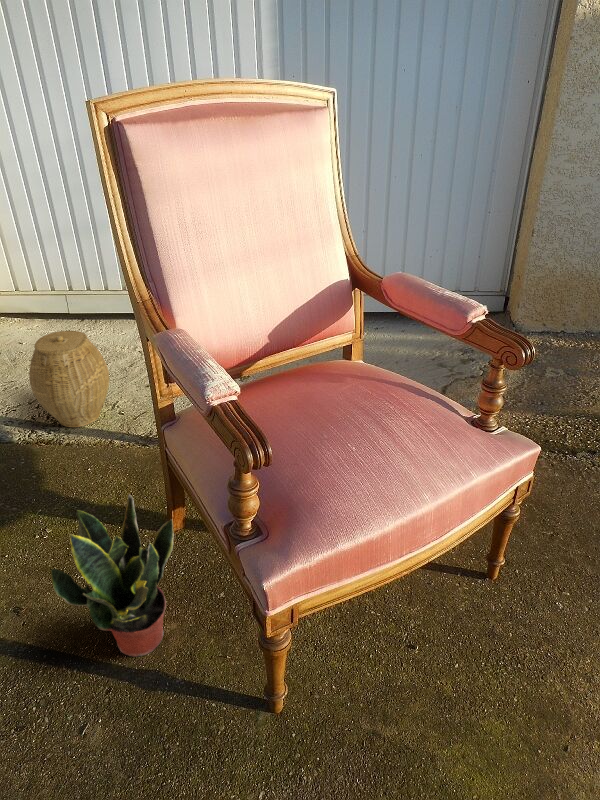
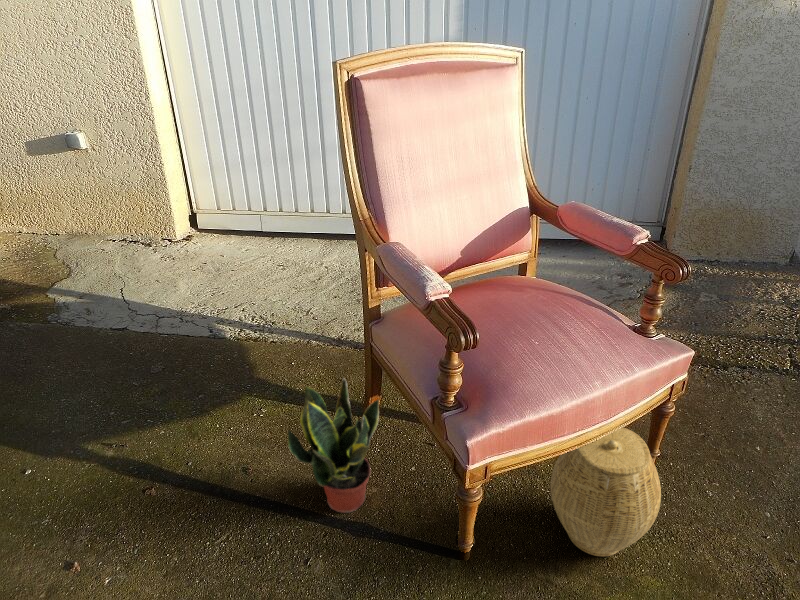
woven basket: present [29,331,109,427] -> present [551,427,661,556]

